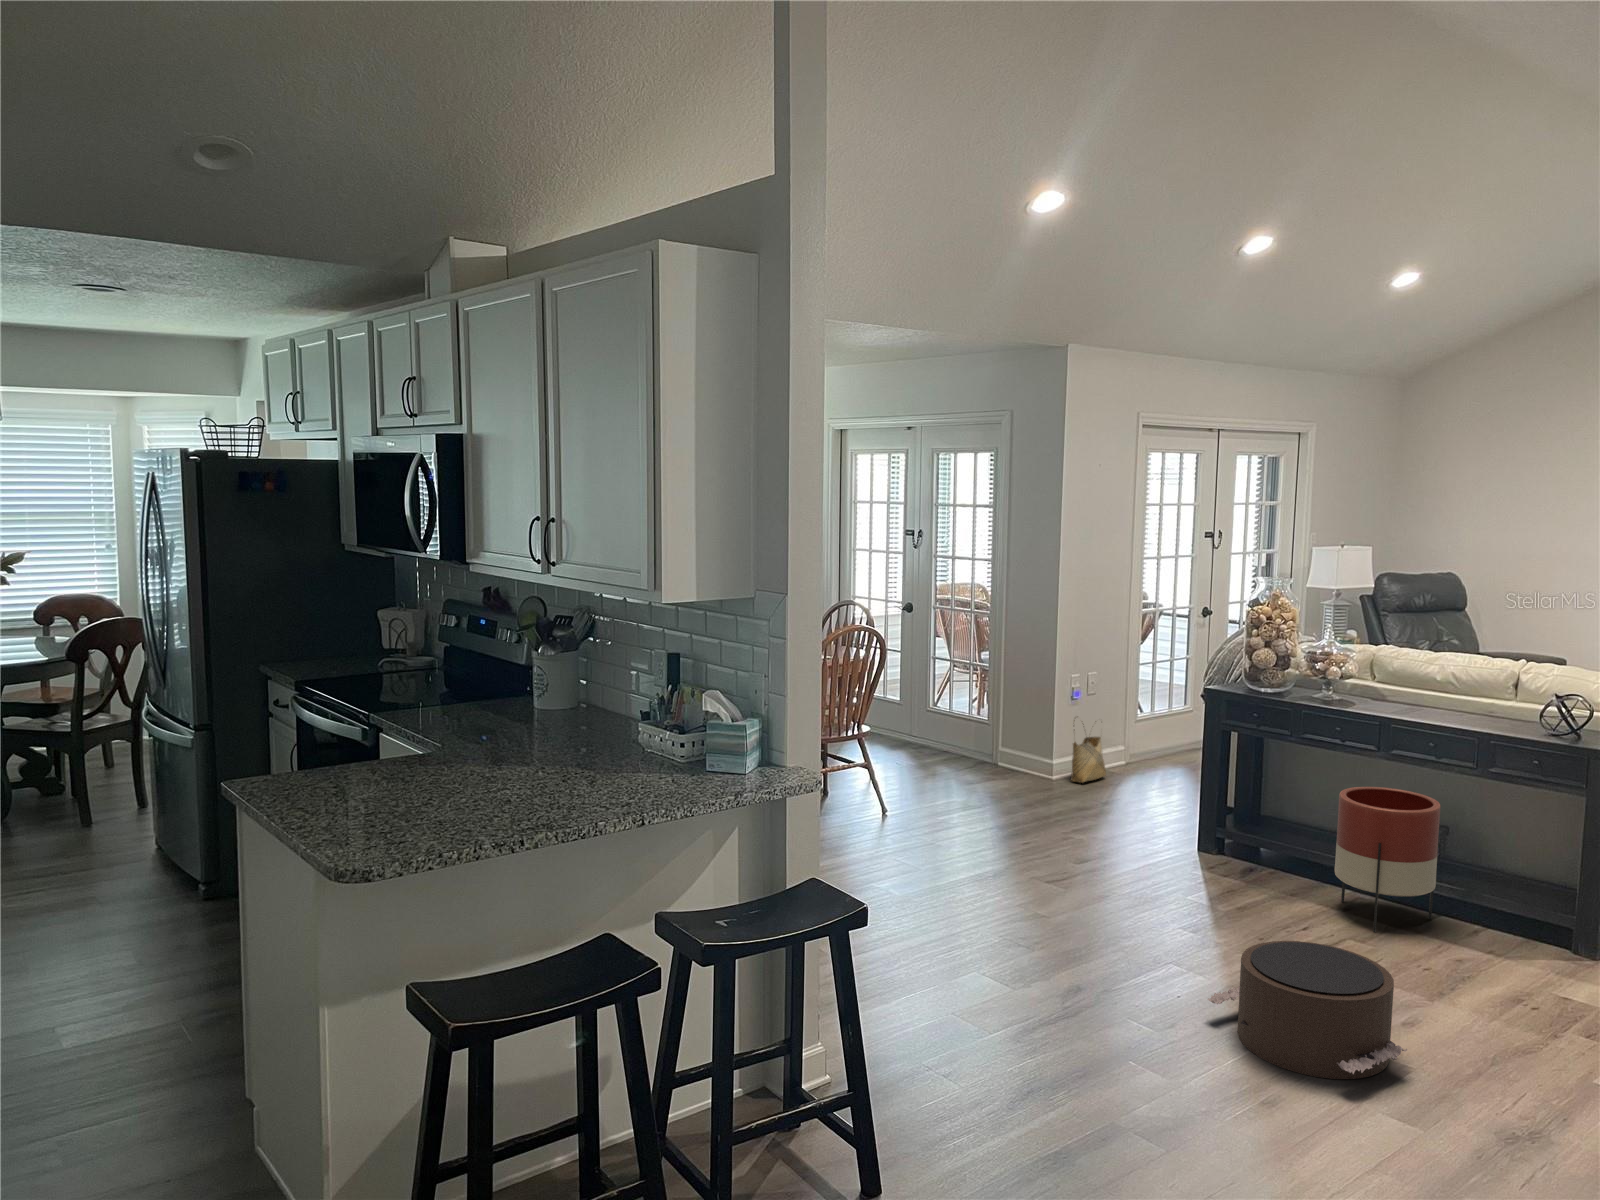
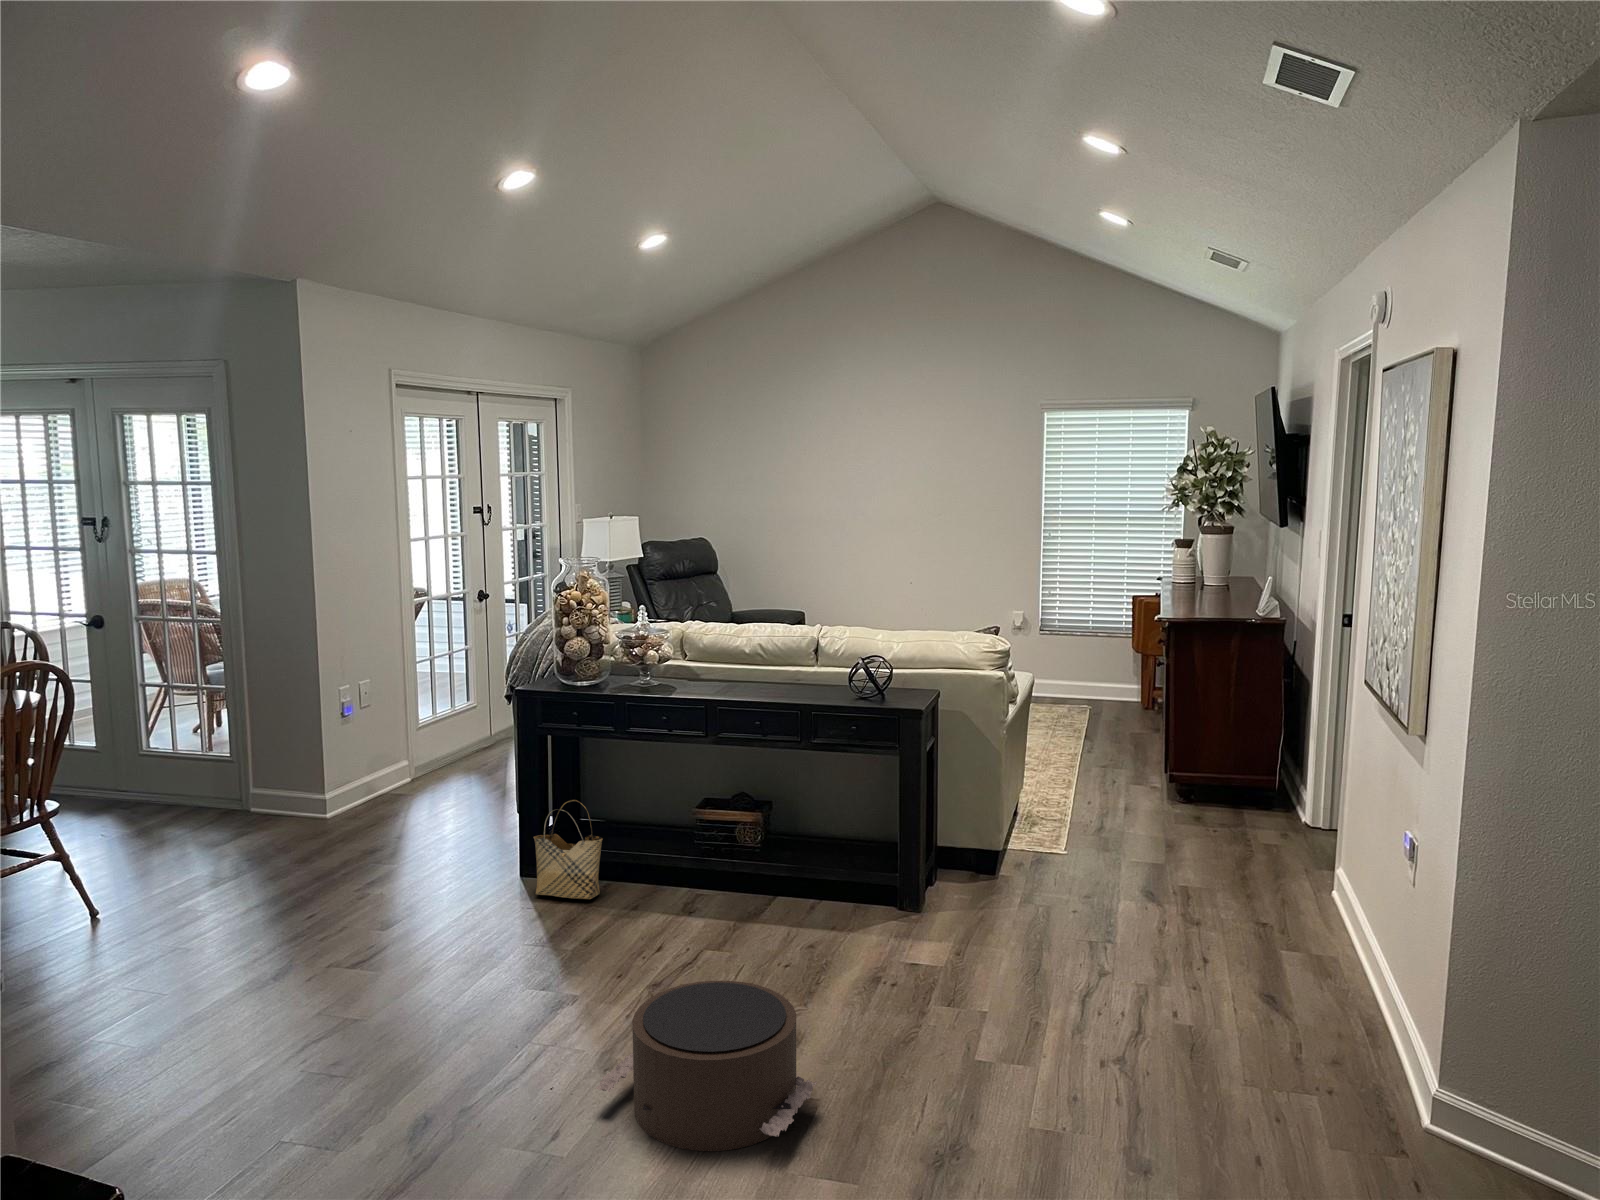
woven basket: present [1070,720,1106,783] -> present [534,800,603,899]
planter: present [1335,787,1440,933] -> none [677,774,774,934]

